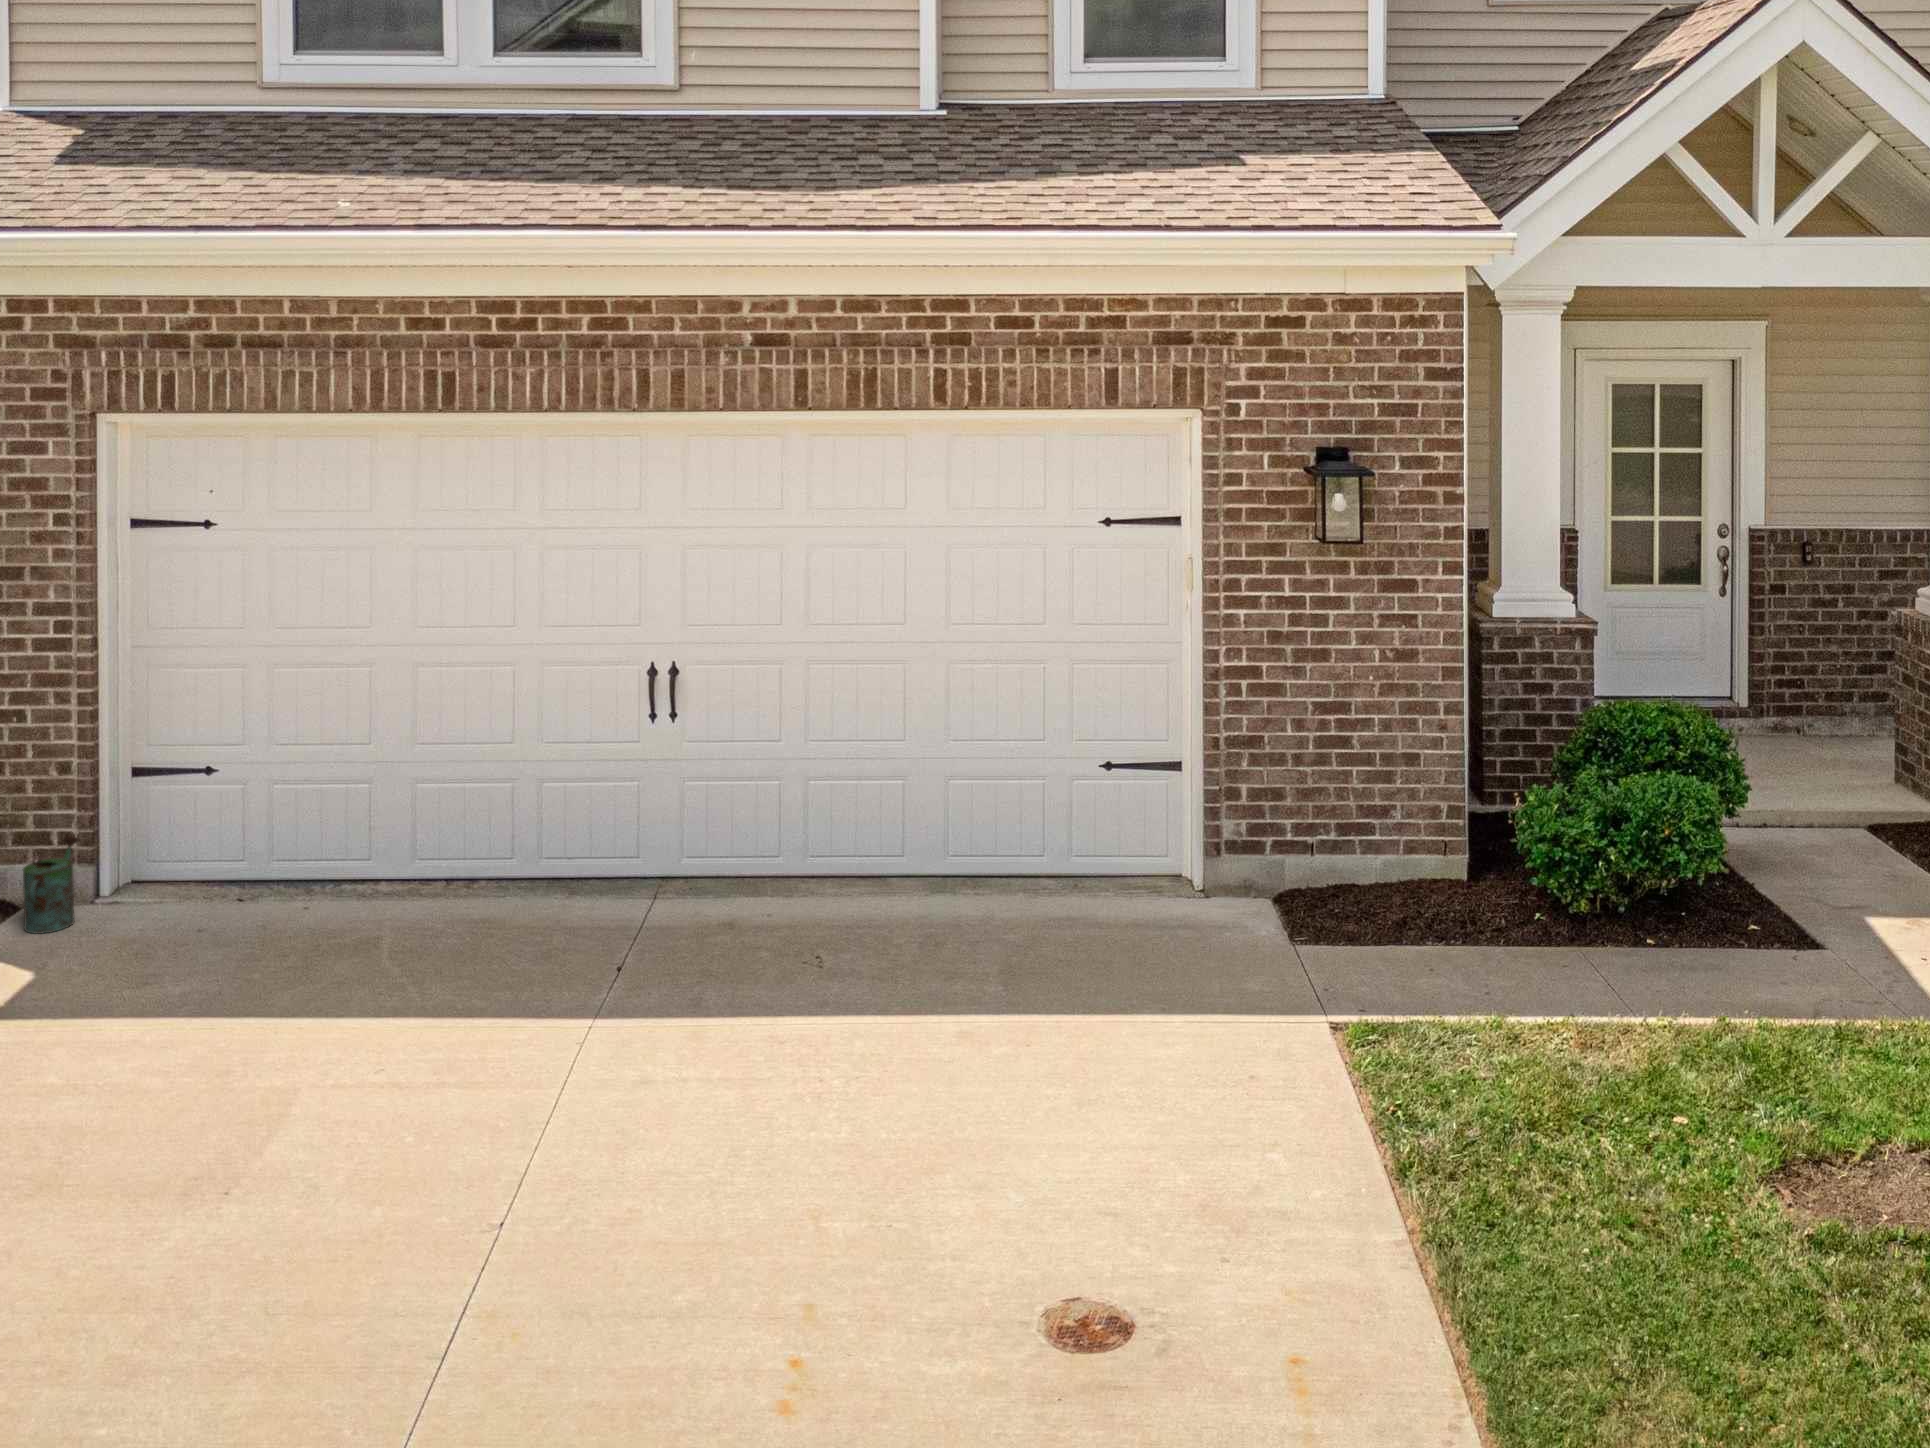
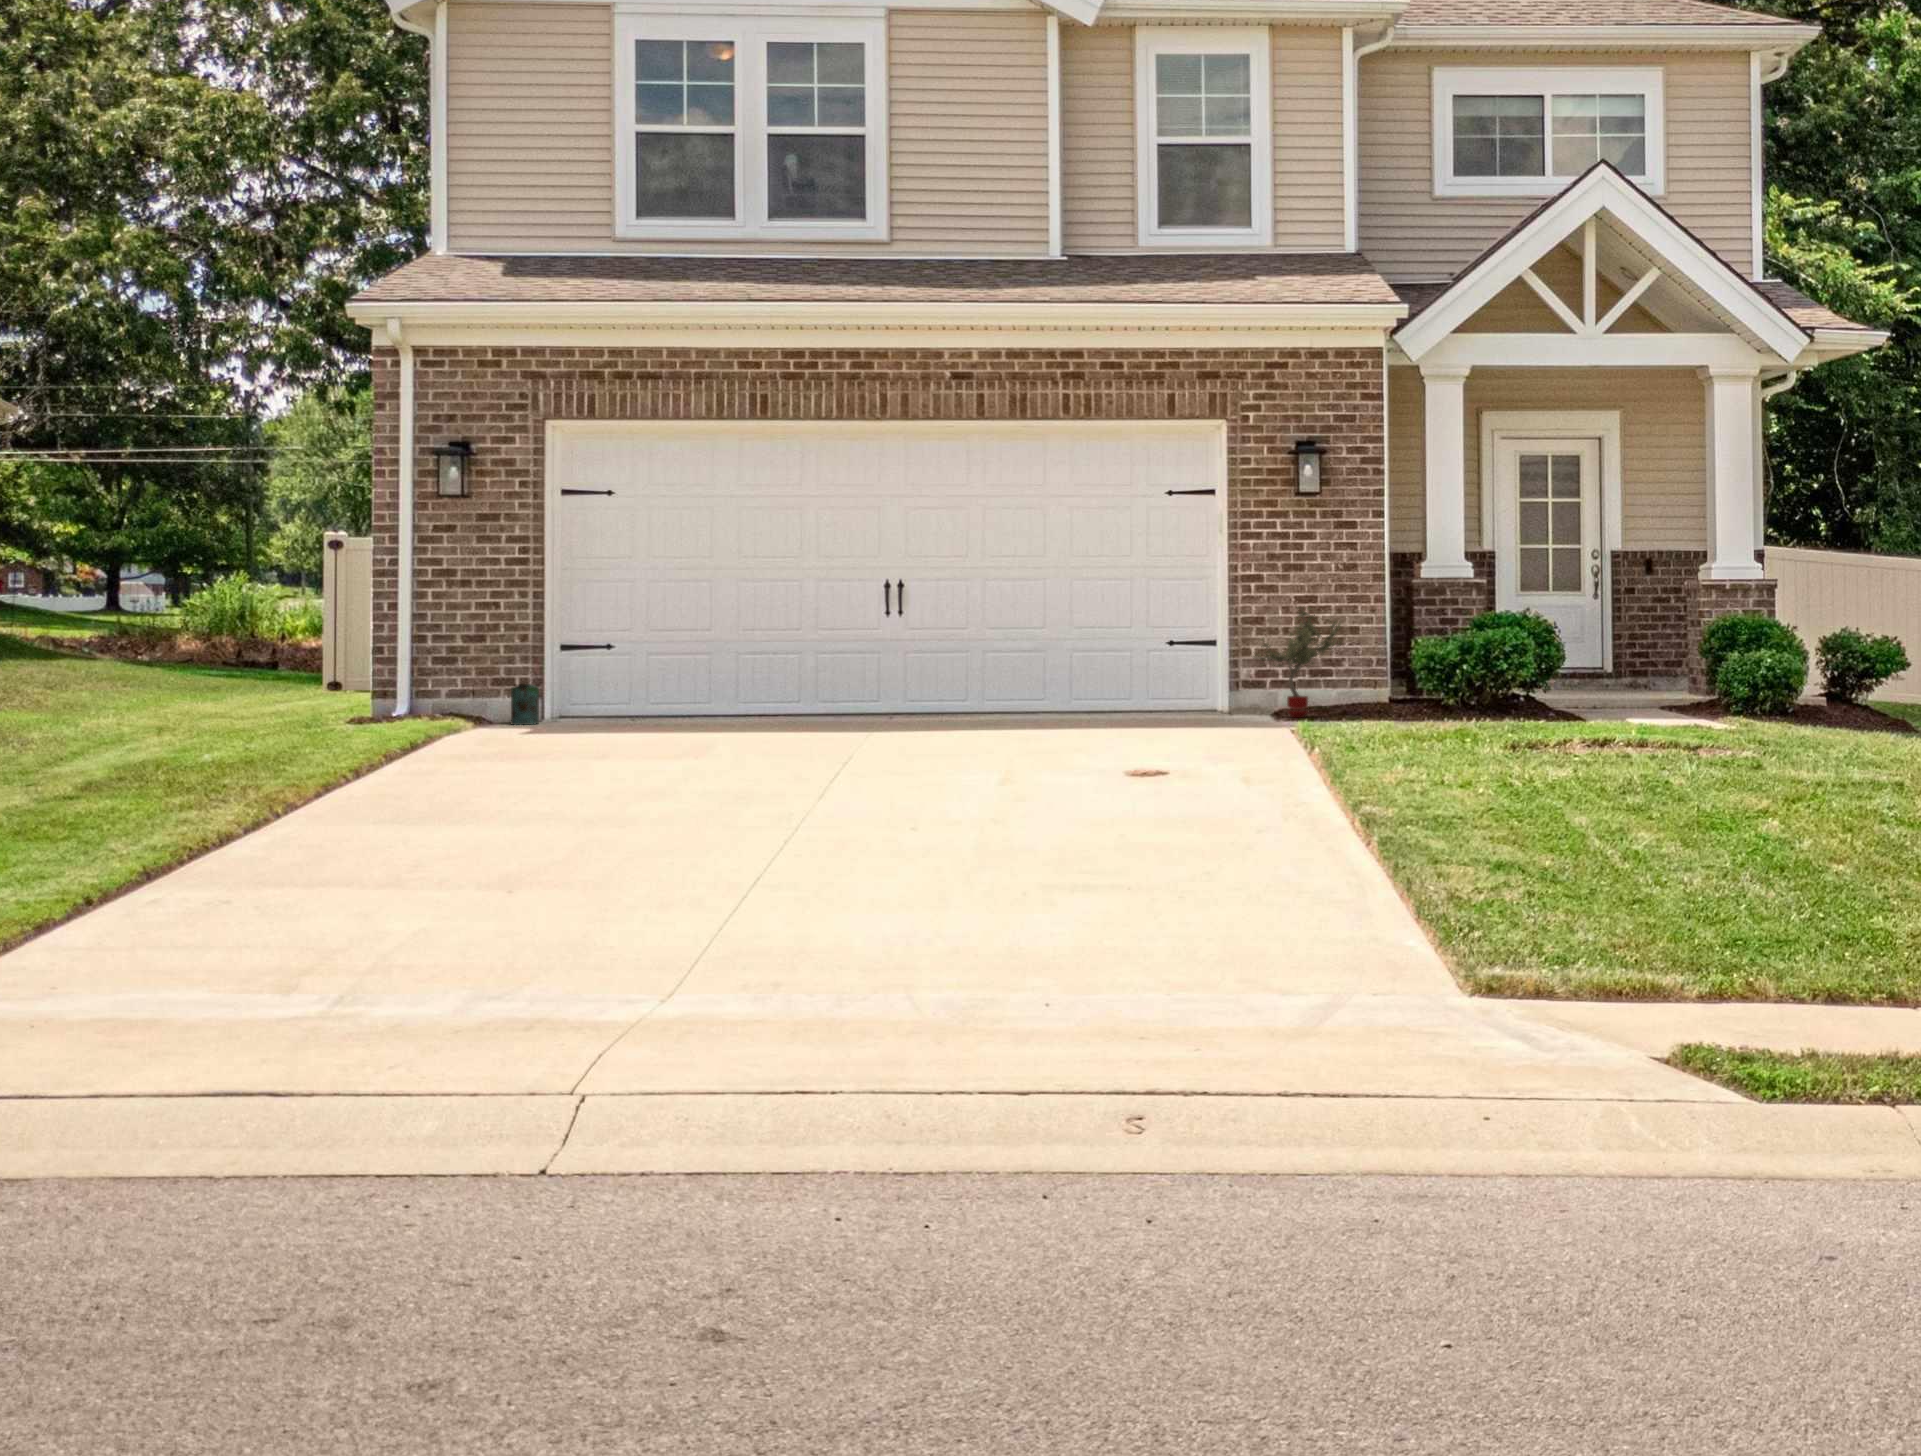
potted tree: none [1242,731,1396,922] -> present [1254,607,1341,718]

